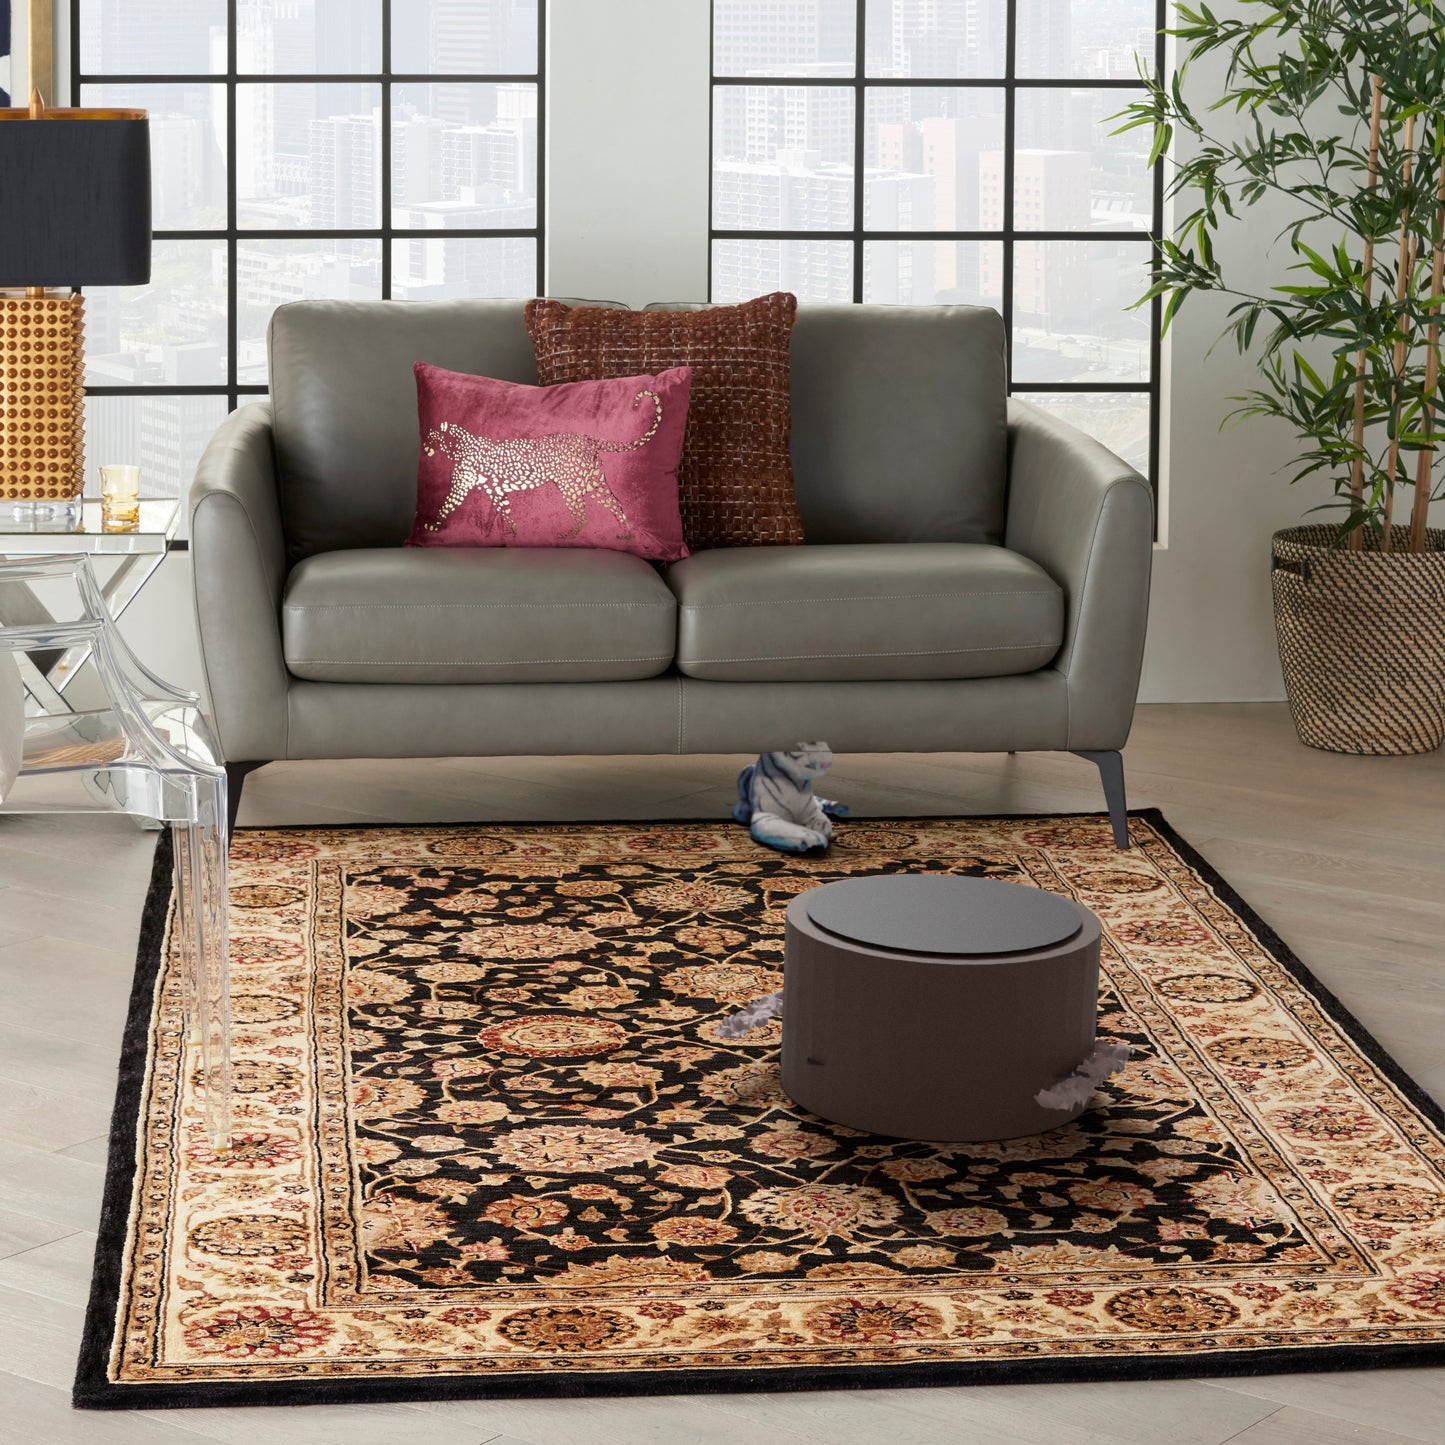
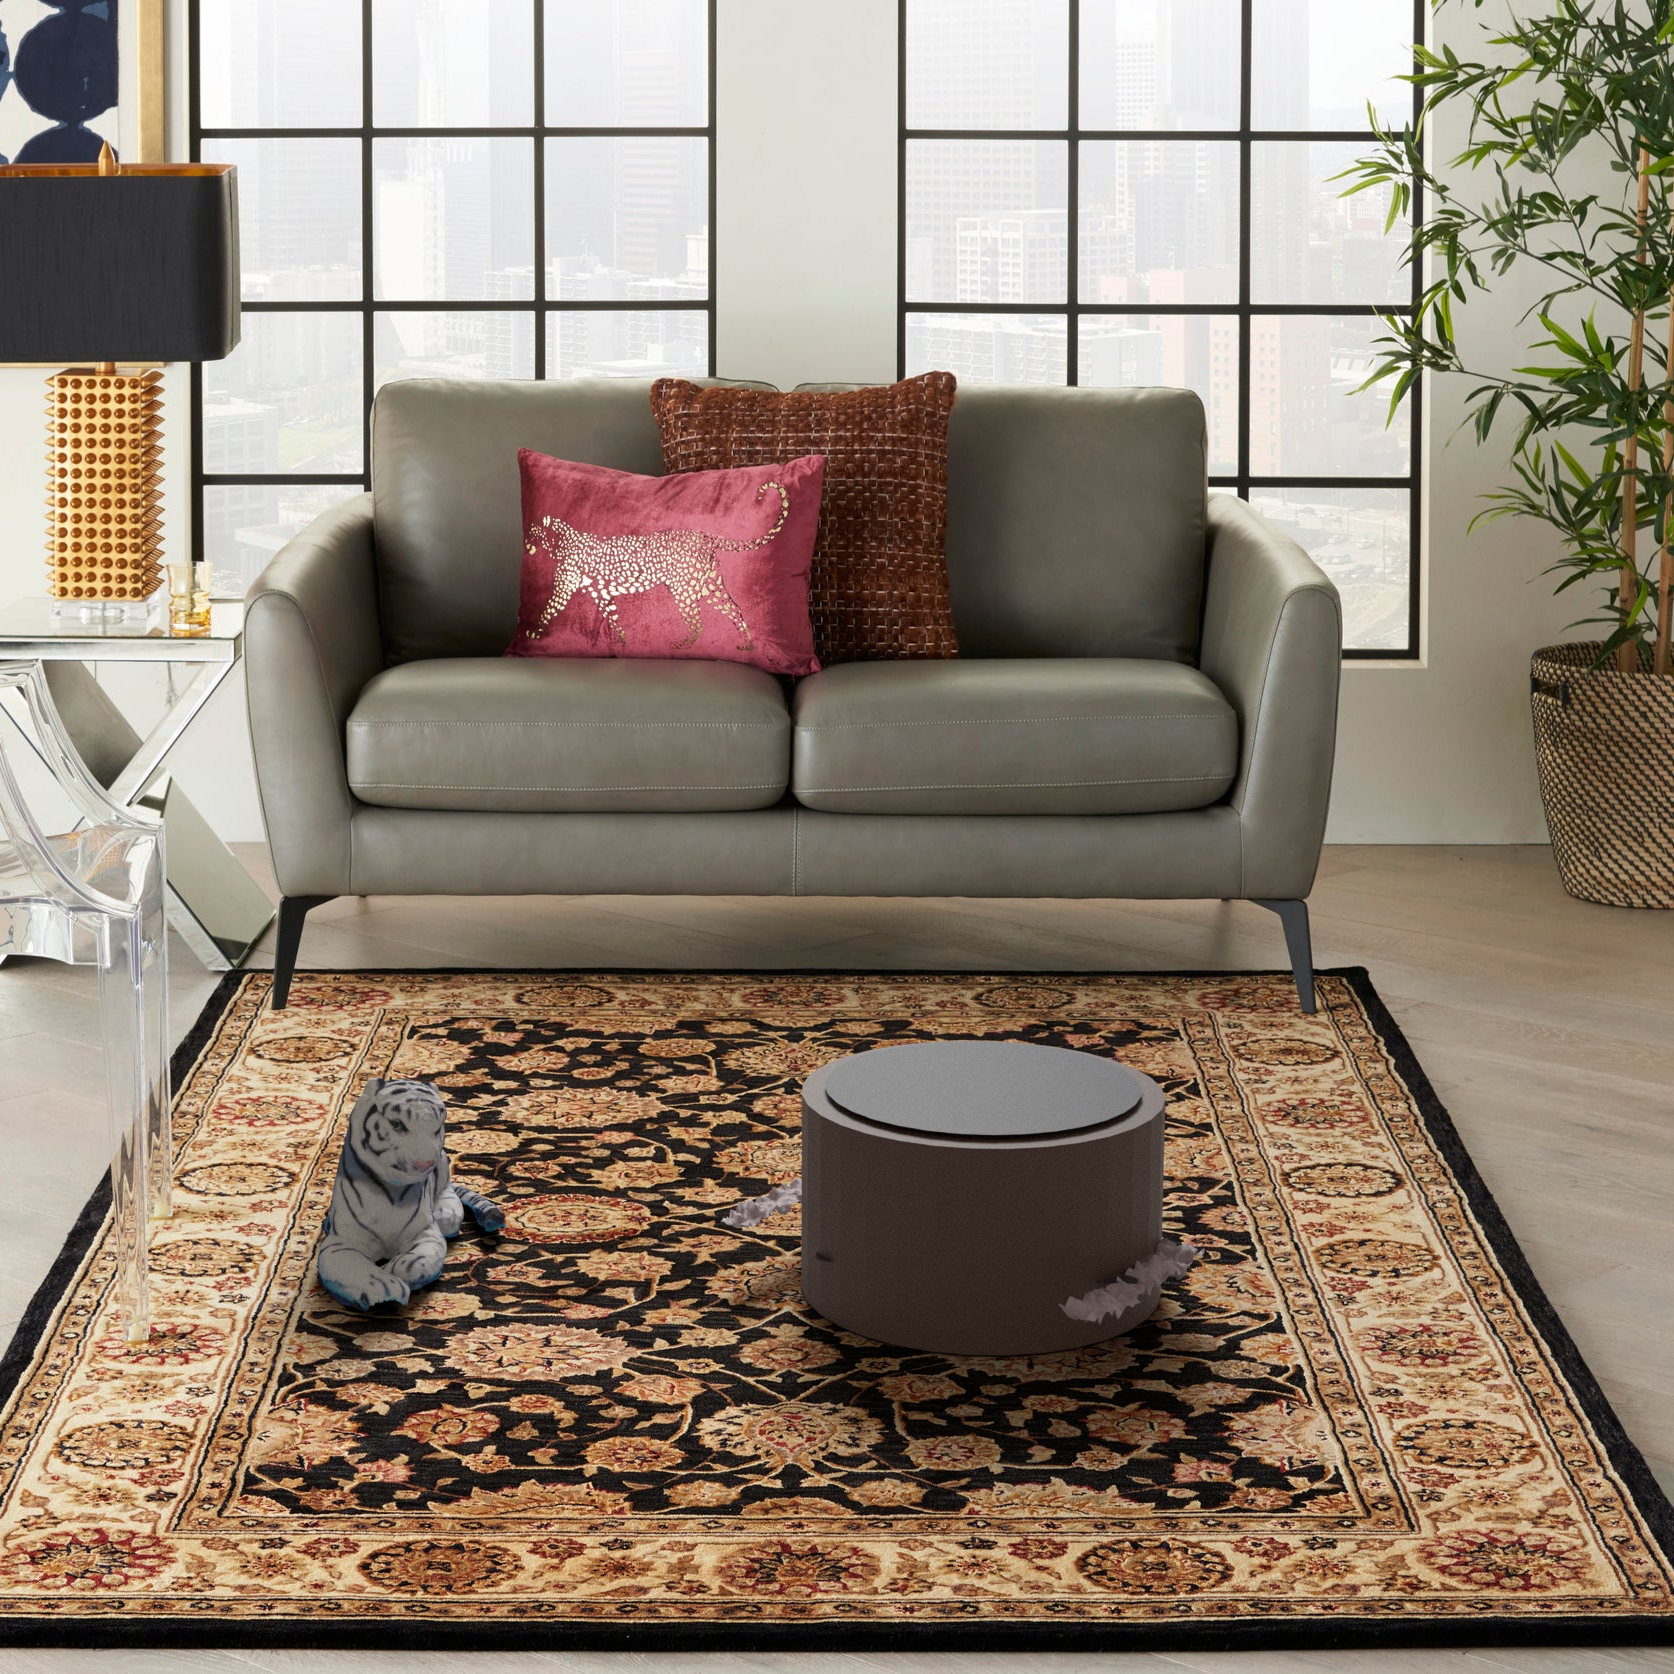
plush toy: present [731,742,849,852] -> present [316,1078,506,1311]

